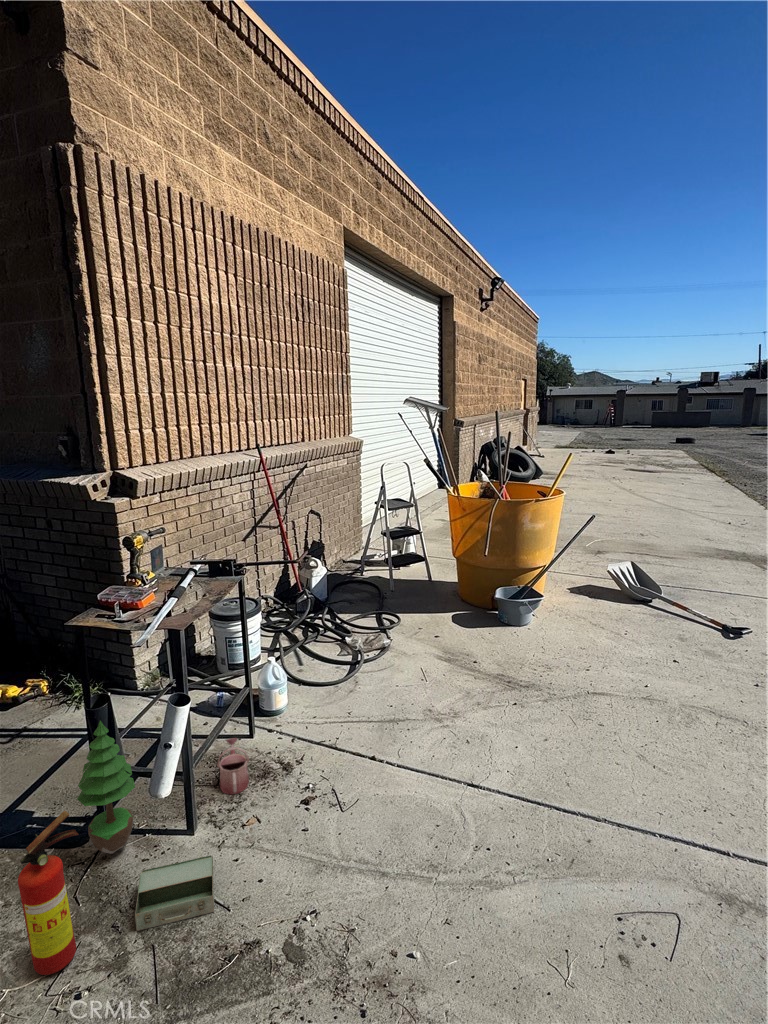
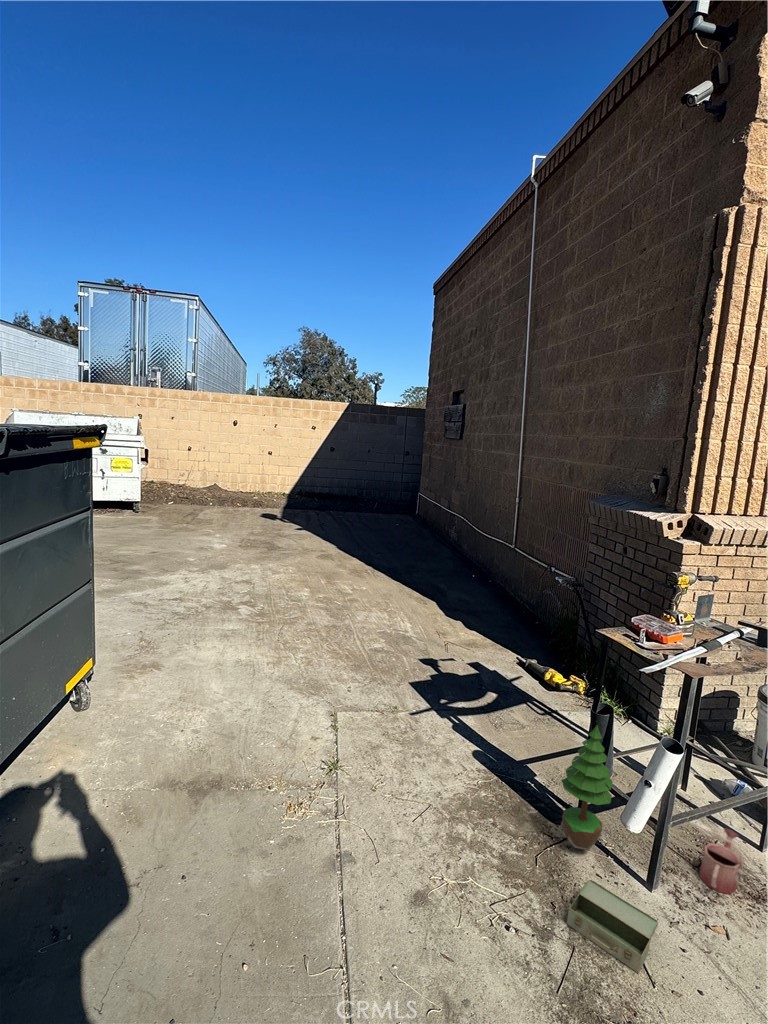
fire extinguisher: present [18,811,79,975] -> none [490,776,547,899]

